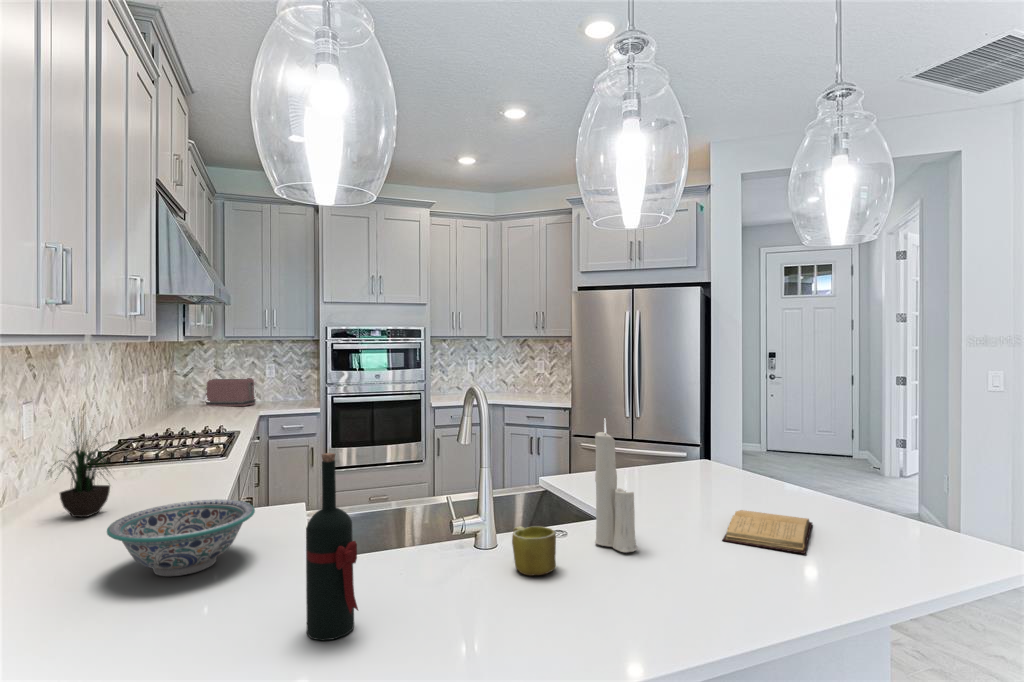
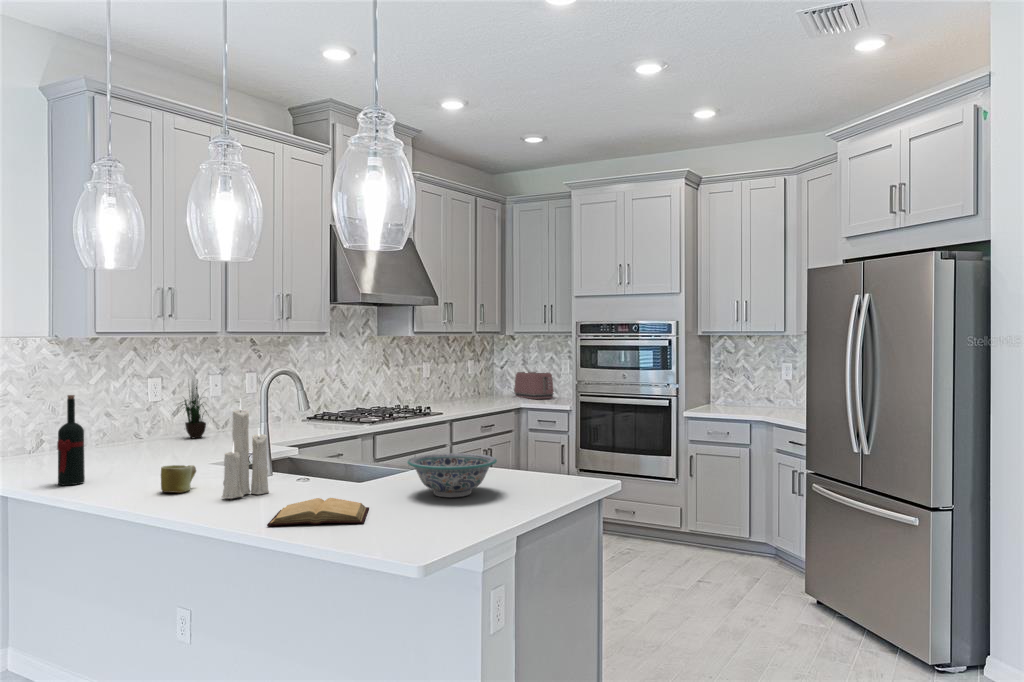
decorative bowl: present [107,500,255,576] -> present [408,453,497,497]

